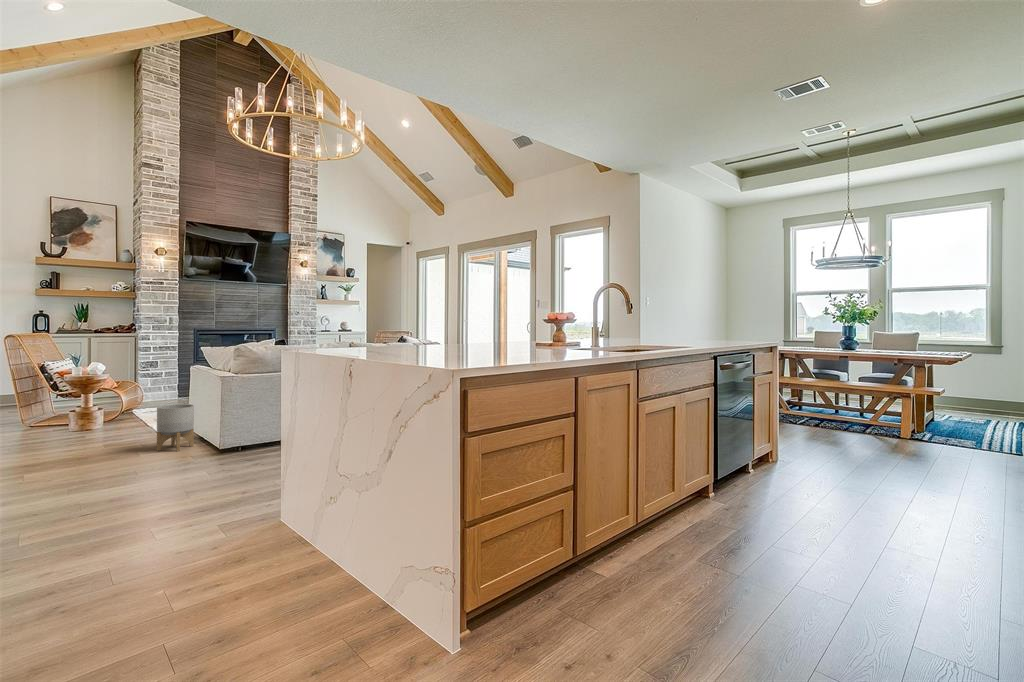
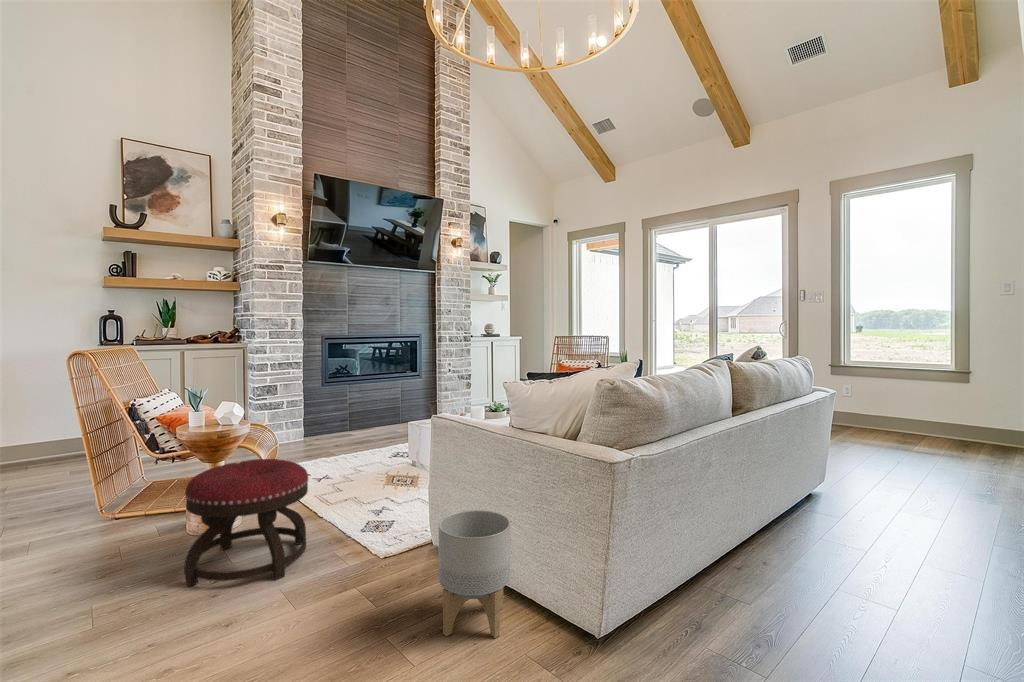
ottoman: none [55,389,127,441] -> present [184,459,308,586]

